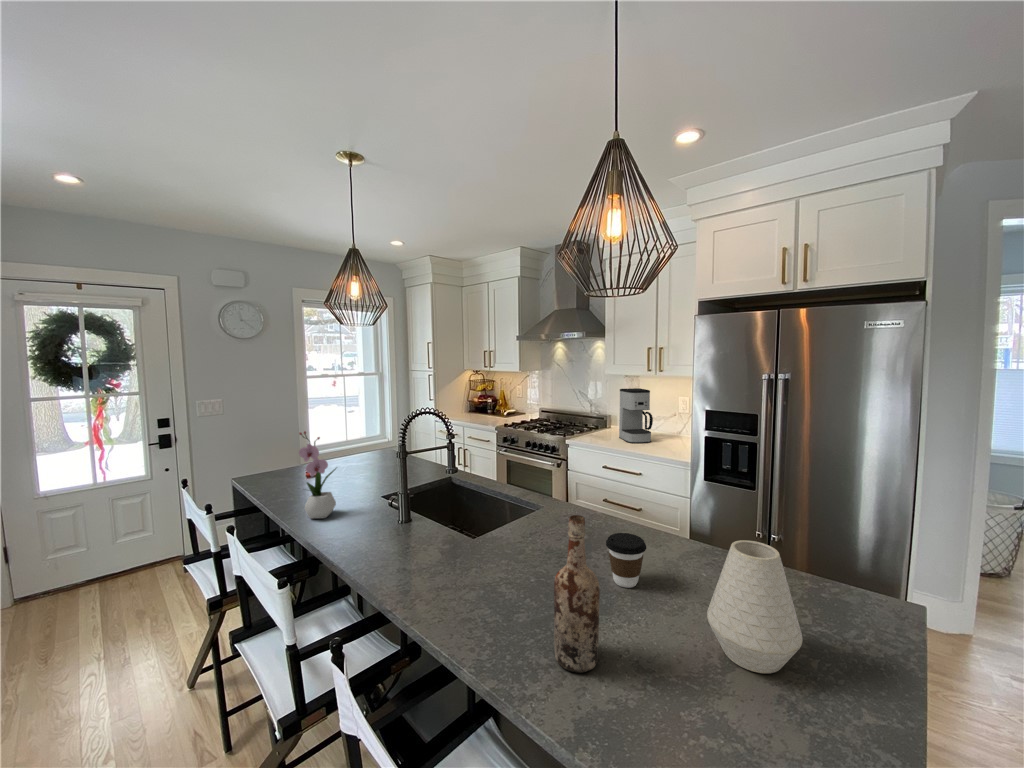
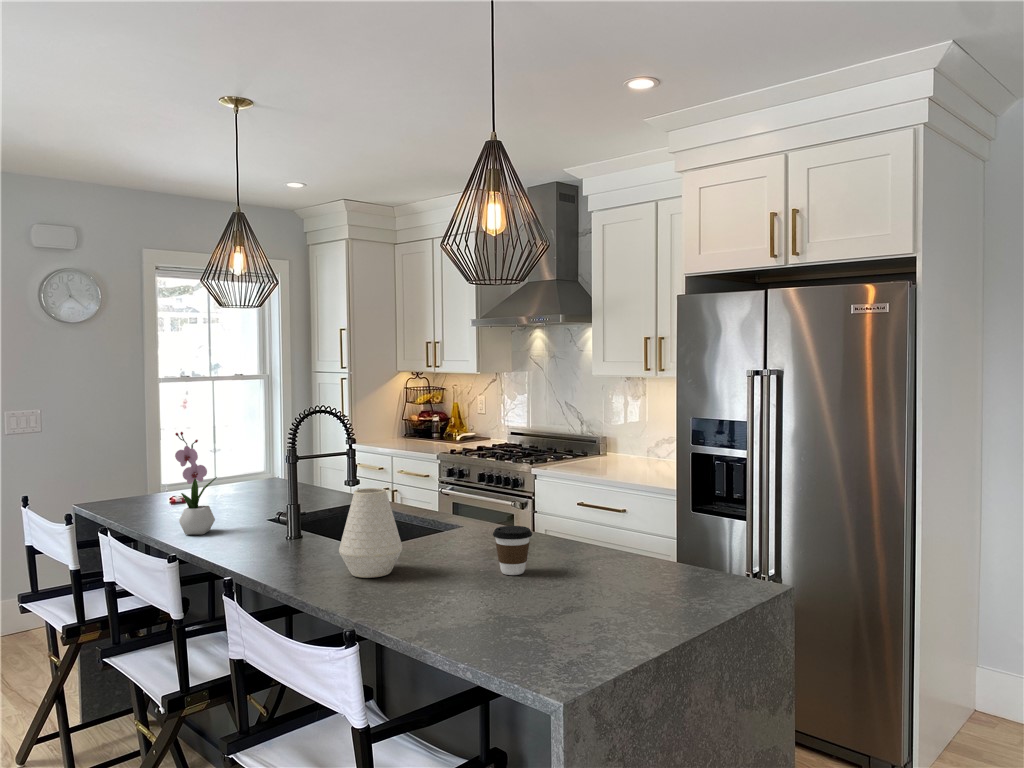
coffee maker: present [619,388,653,443] -> none [608,395,653,471]
wine bottle: present [554,515,600,672] -> none [416,481,455,610]
vase: present [707,540,802,674] -> present [339,488,402,578]

